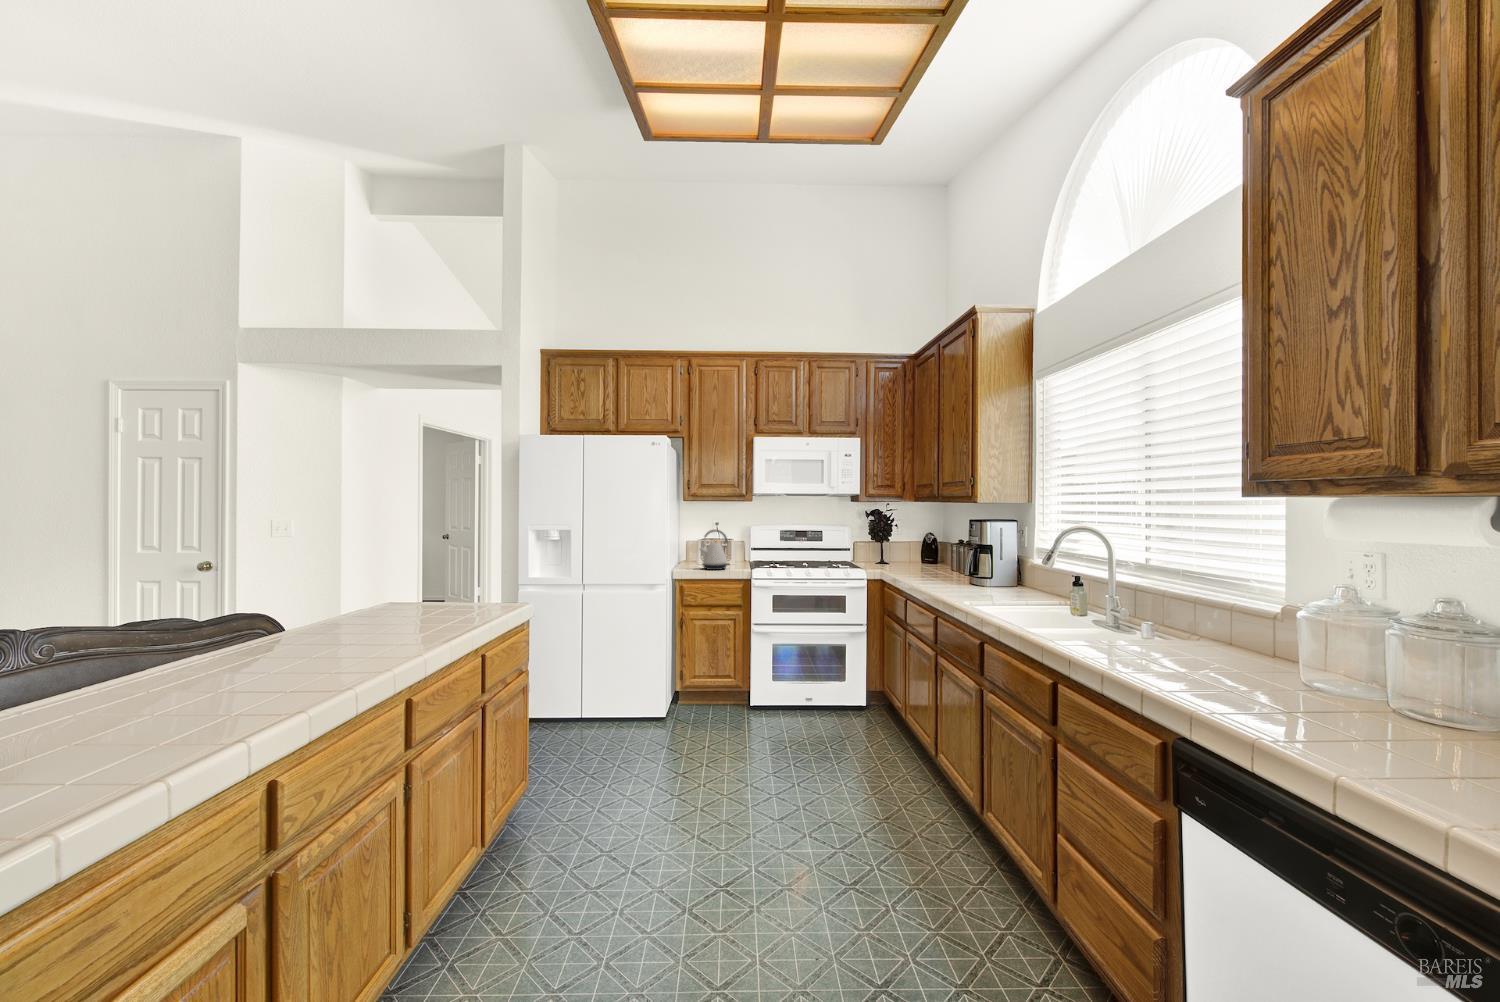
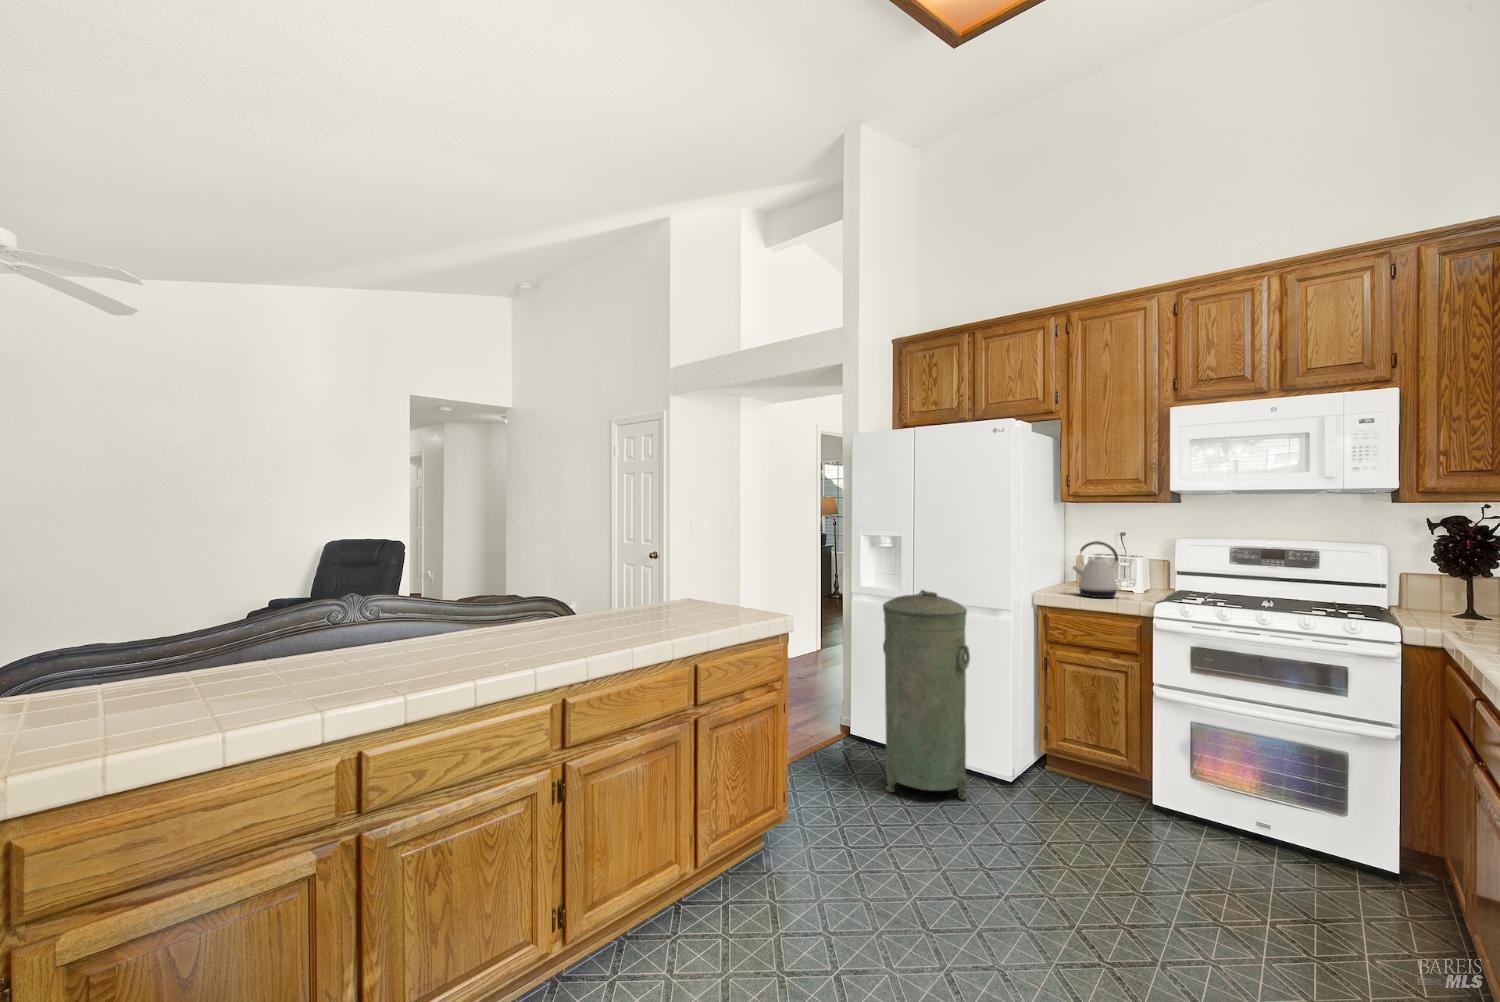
trash can: none [567,575,642,749] -> present [883,590,970,800]

